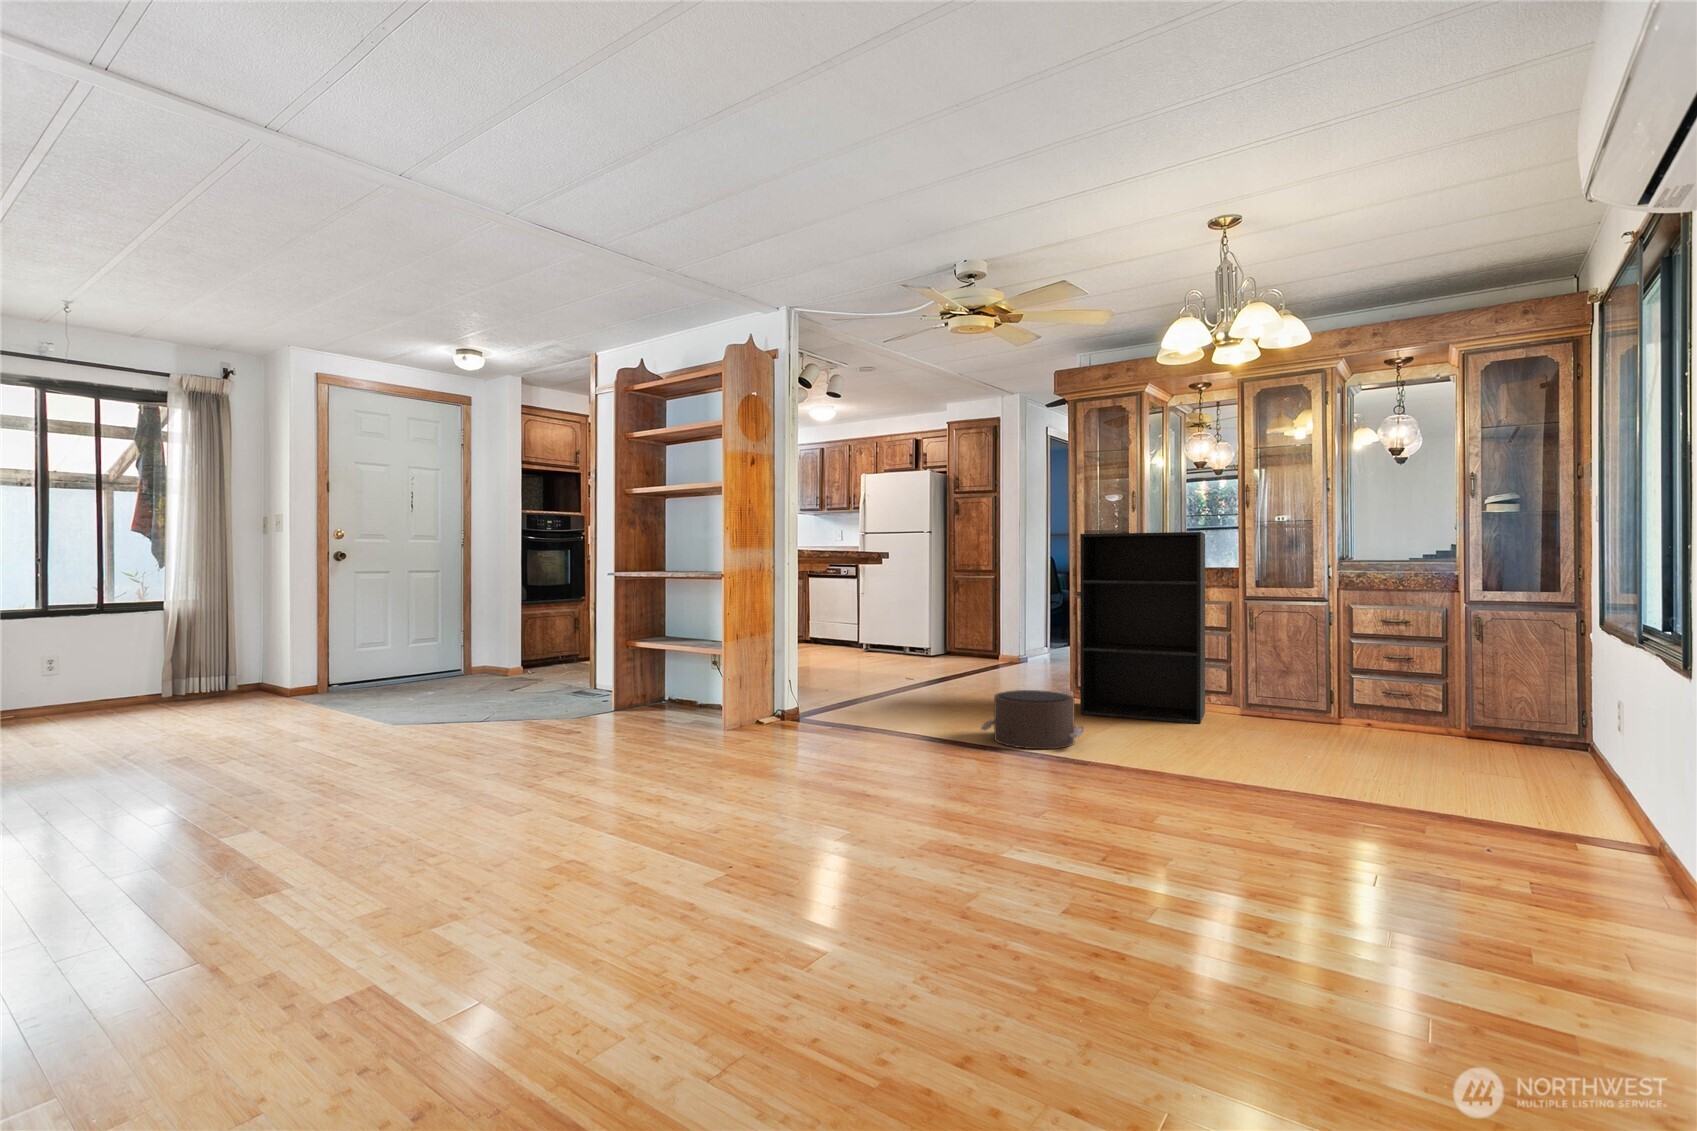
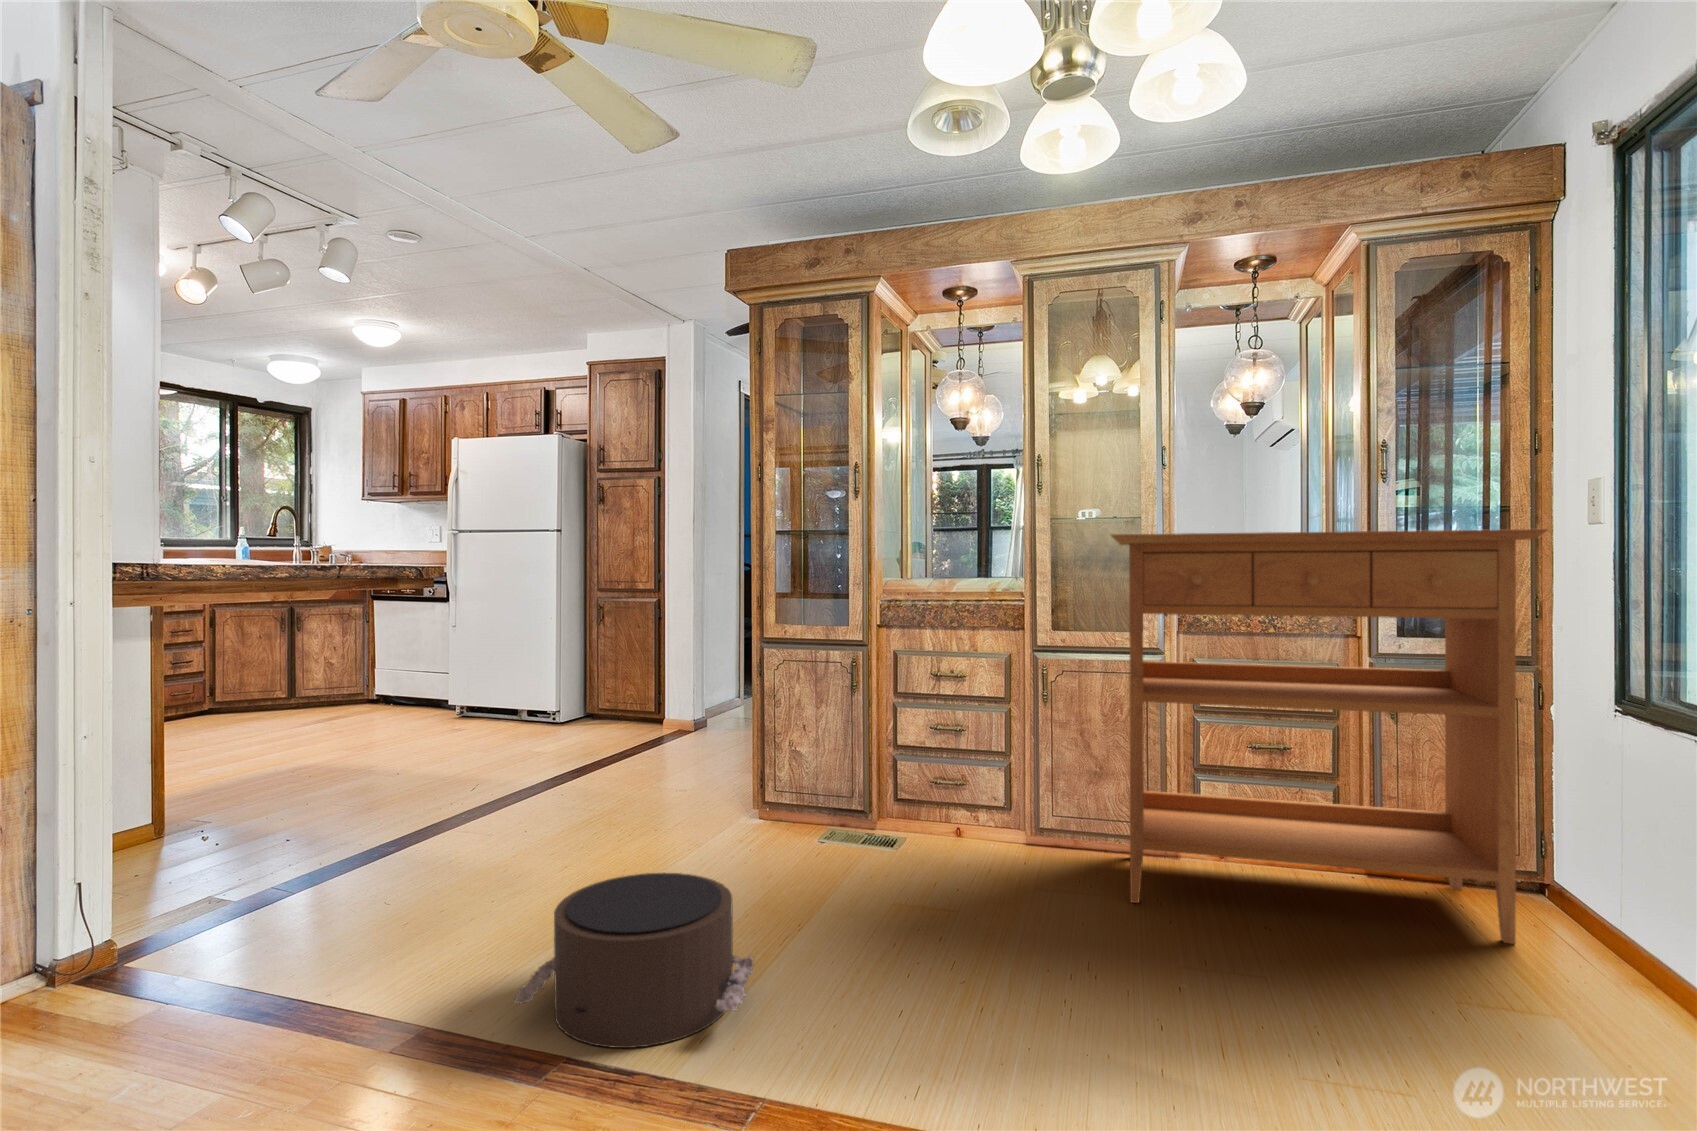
console table: none [1283,523,1546,759] -> present [1111,529,1547,944]
bookshelf: present [1080,532,1205,724] -> none [761,537,972,885]

